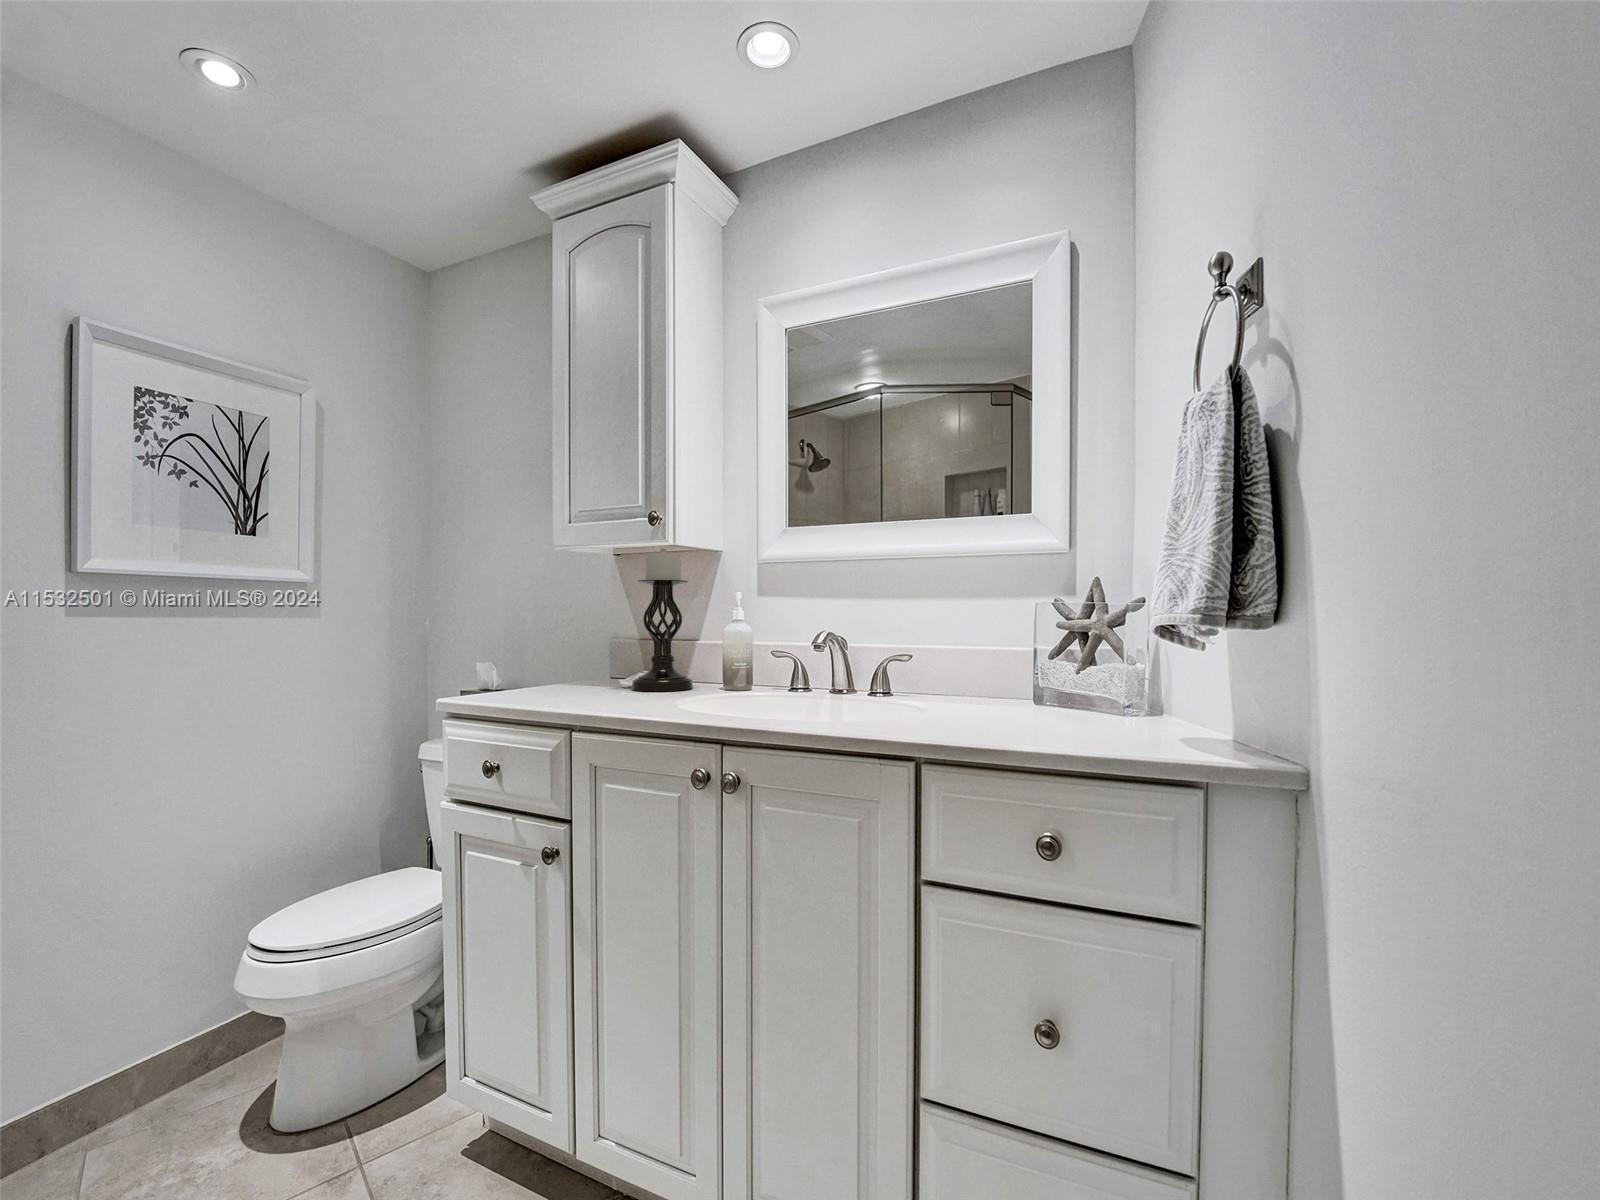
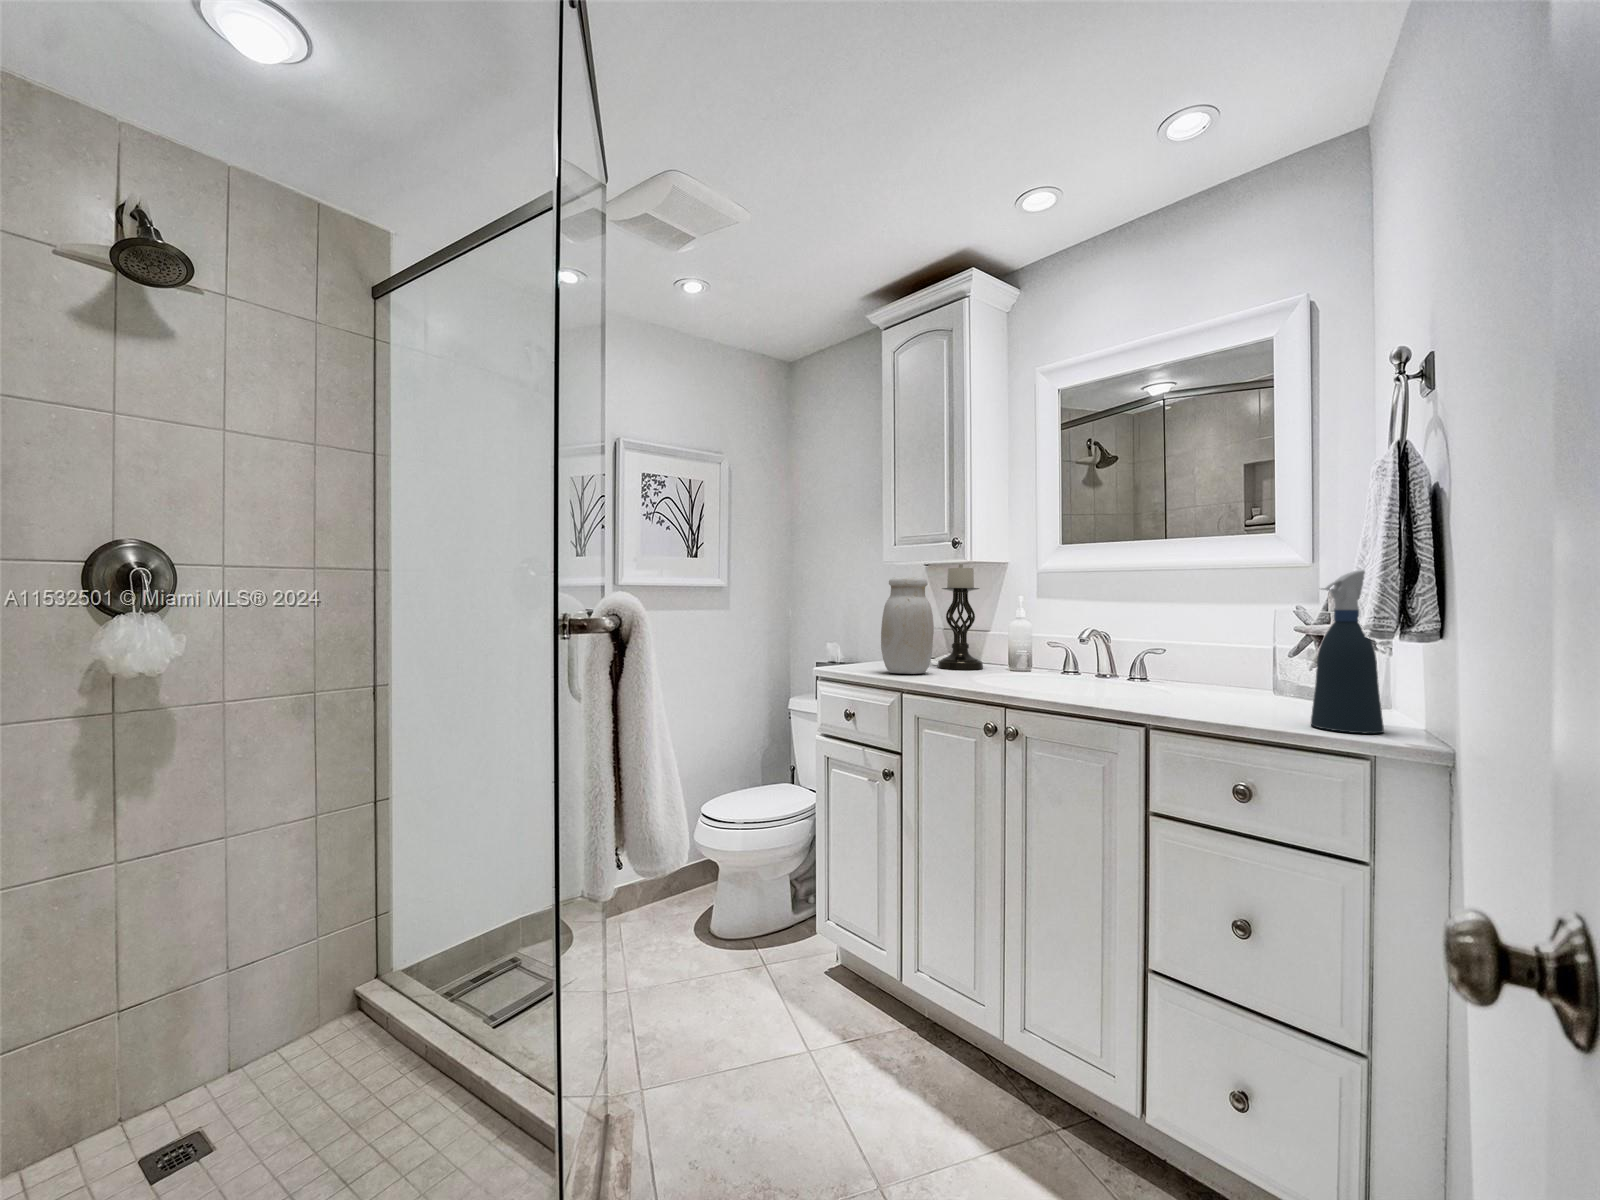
spray bottle: none [1127,537,1215,758] -> present [1311,570,1384,734]
jar: none [544,559,623,701] -> present [881,577,934,674]

